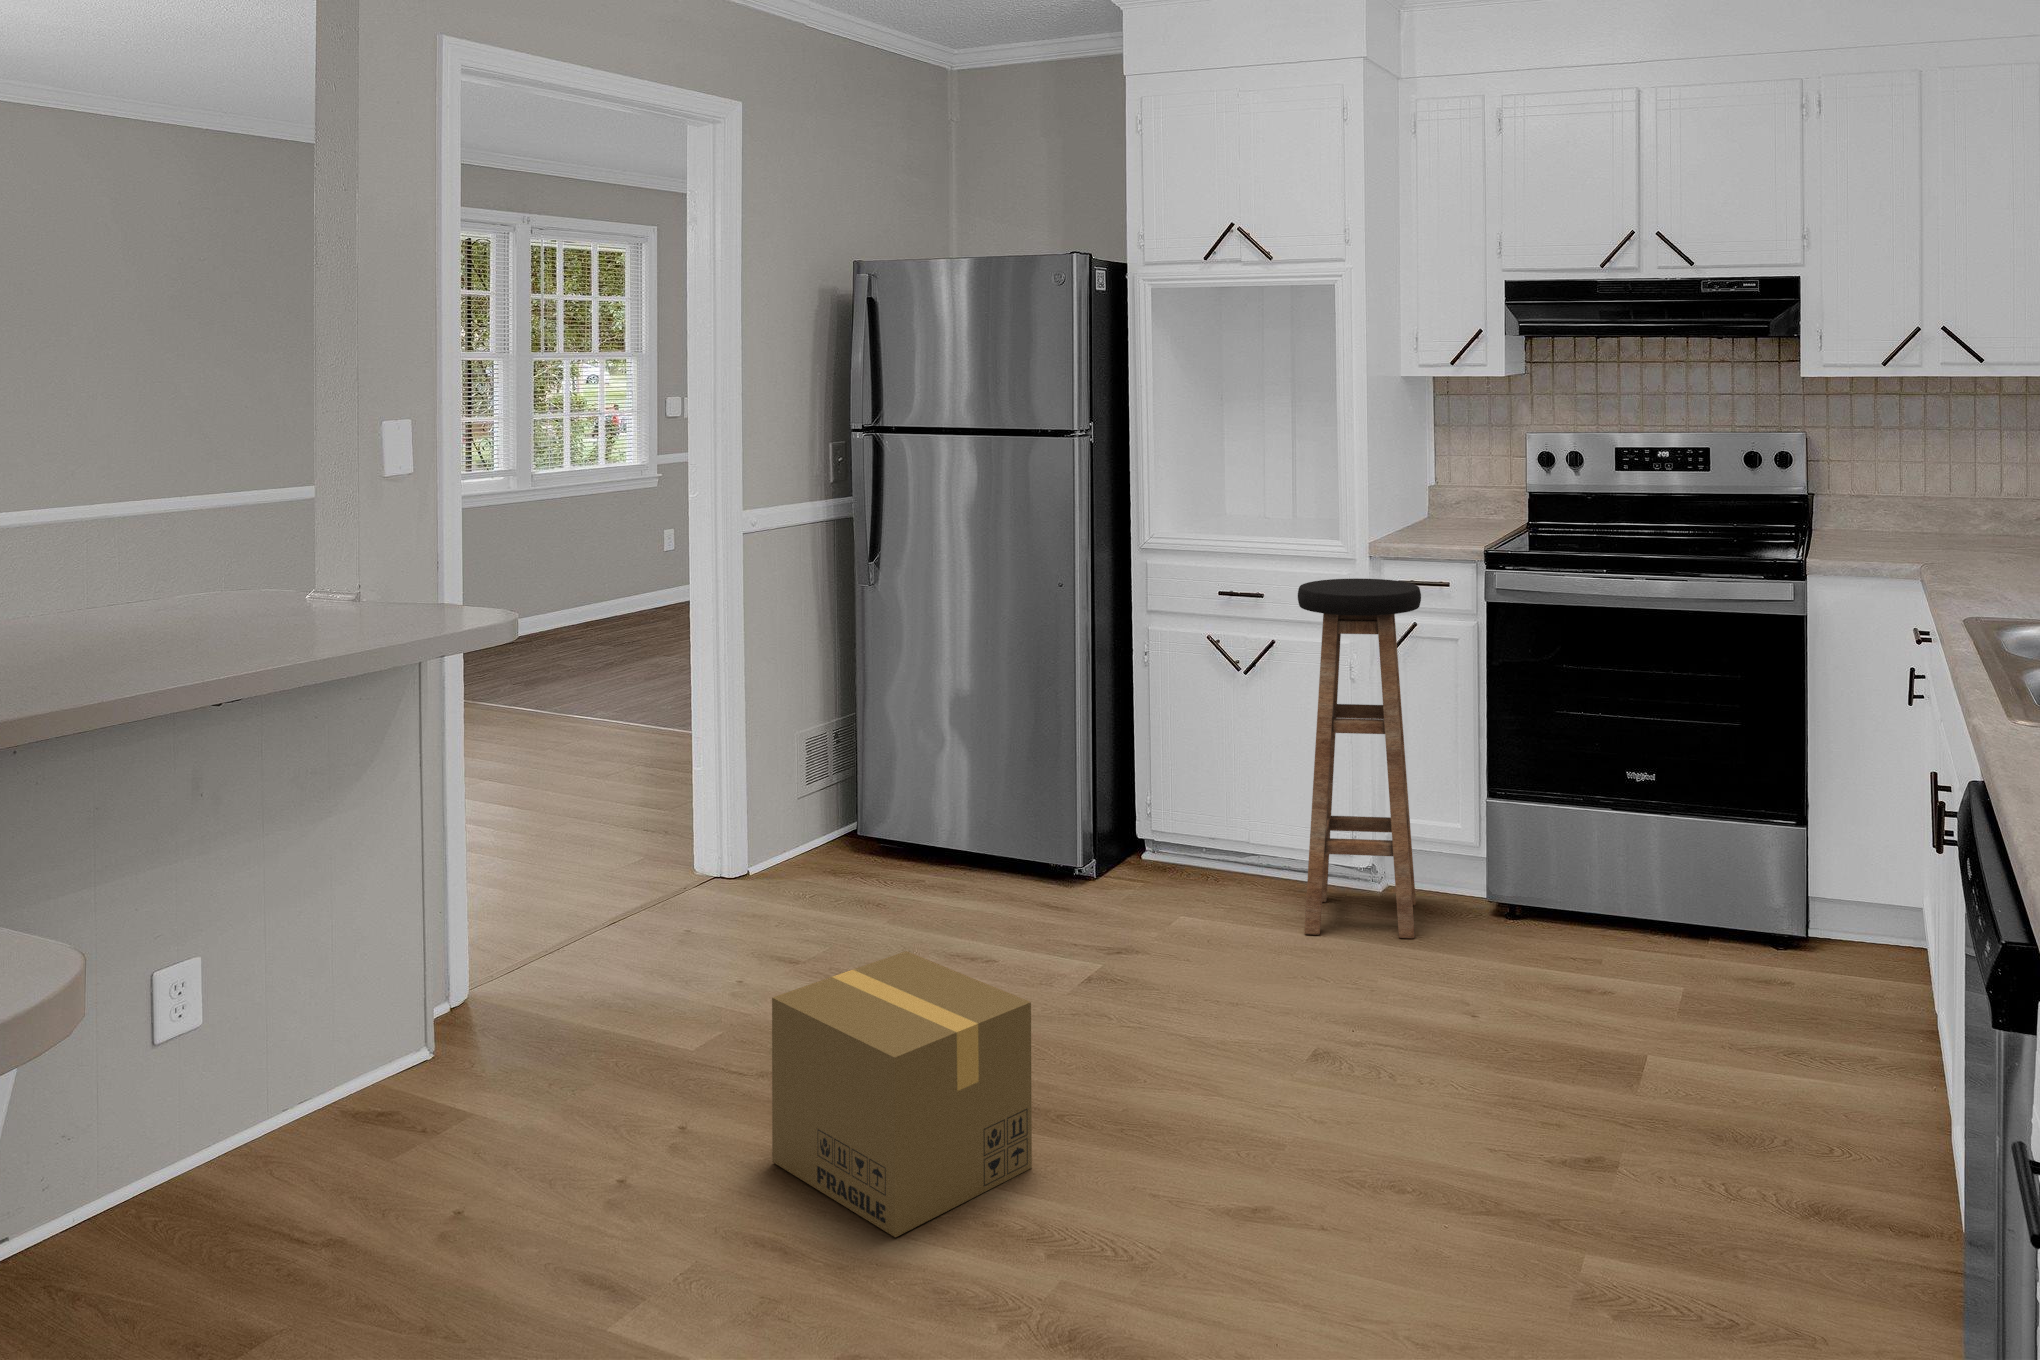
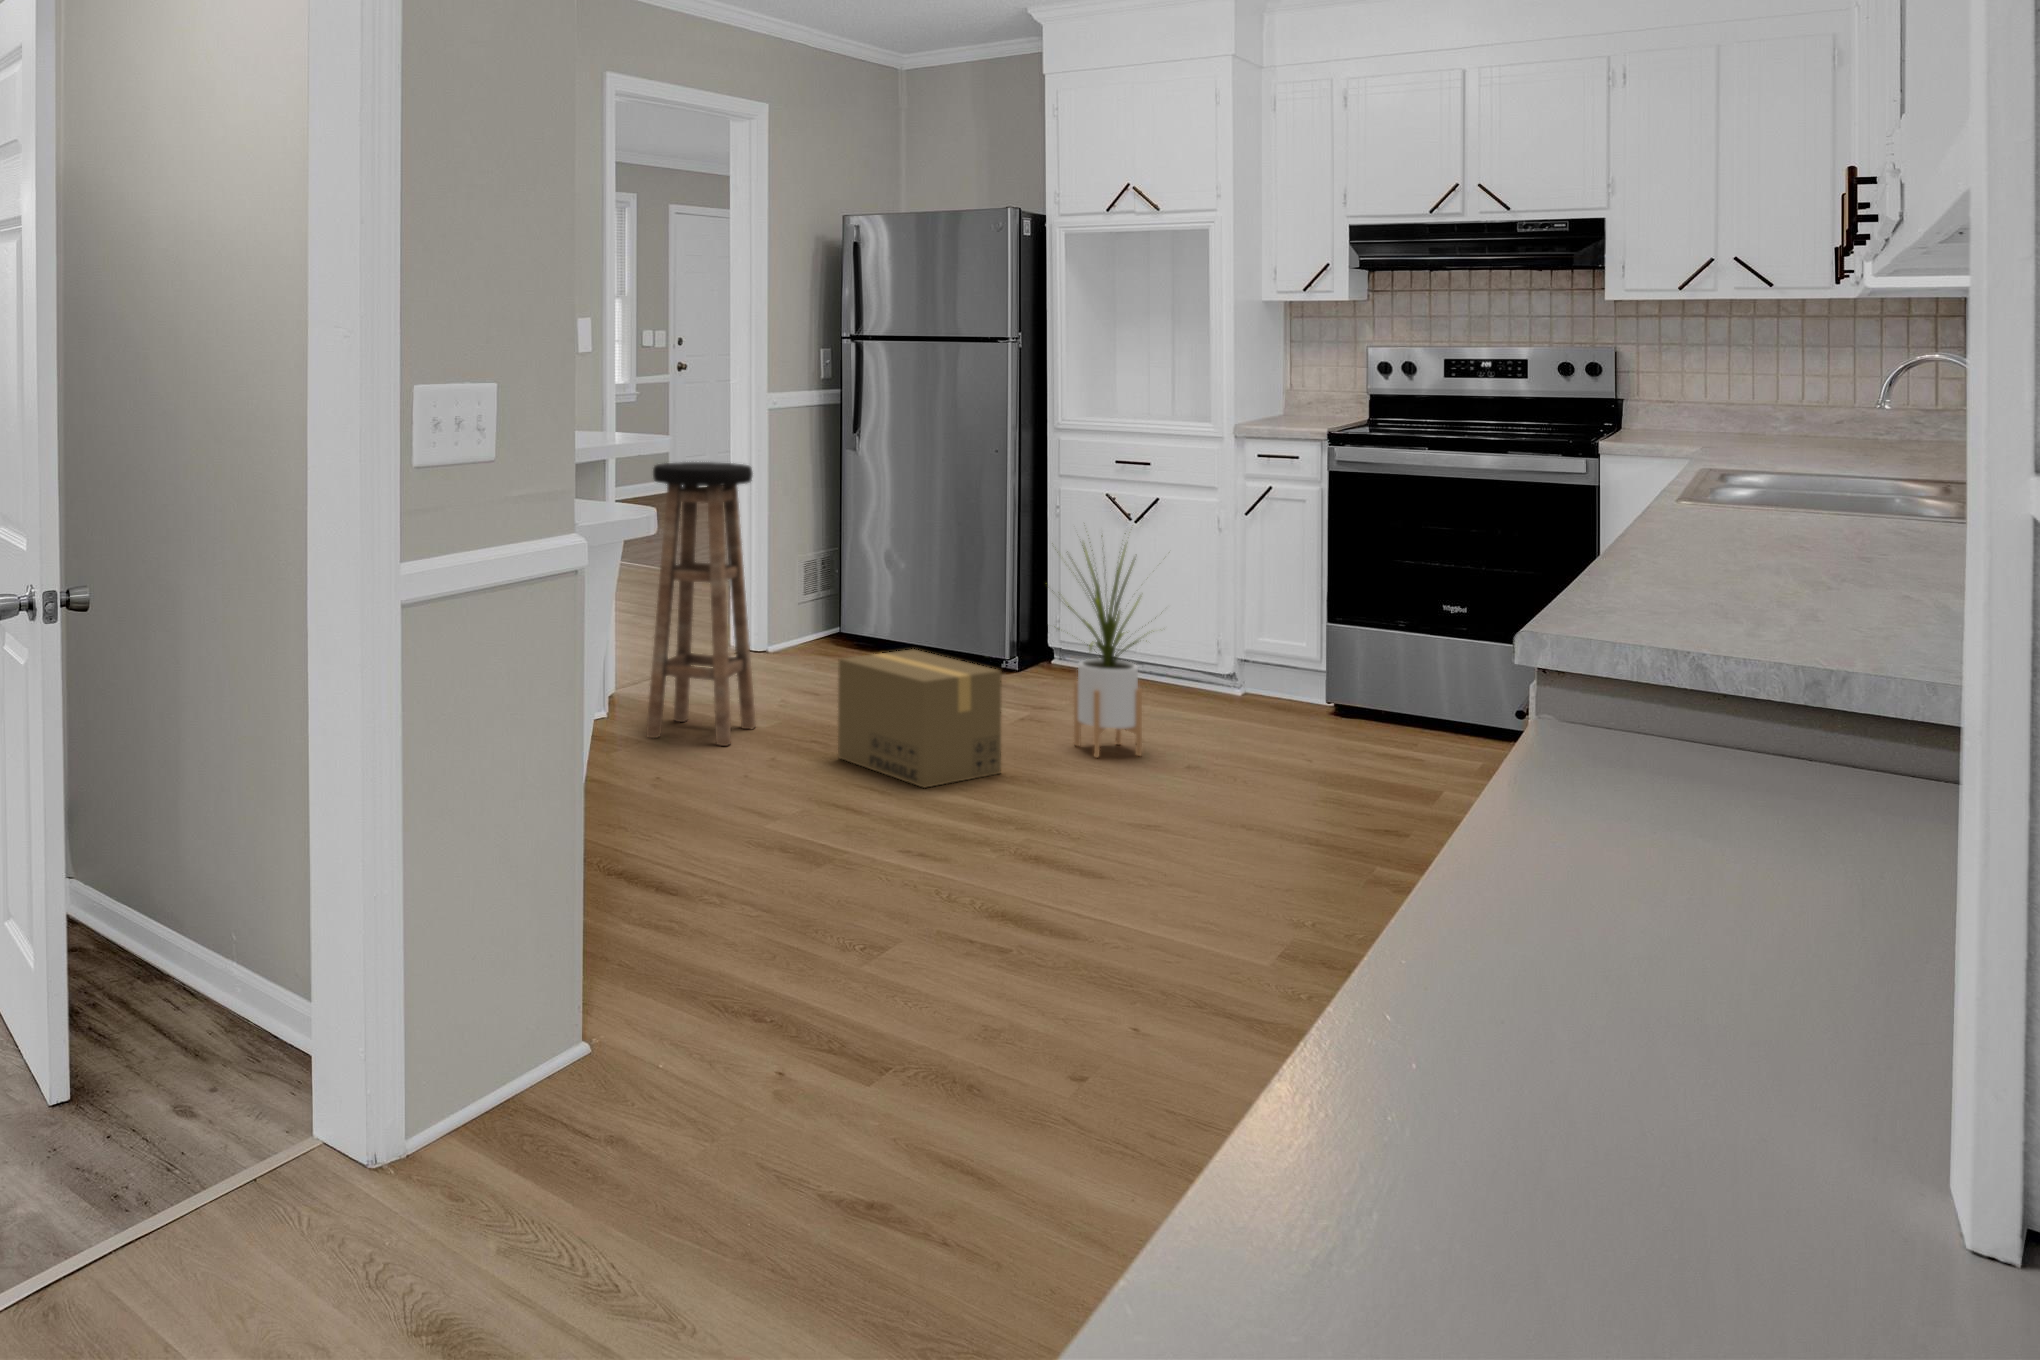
bar stool: present [1298,578,1421,938] -> present [646,462,756,746]
house plant: none [1104,729,1288,1099] -> present [1046,533,1142,757]

